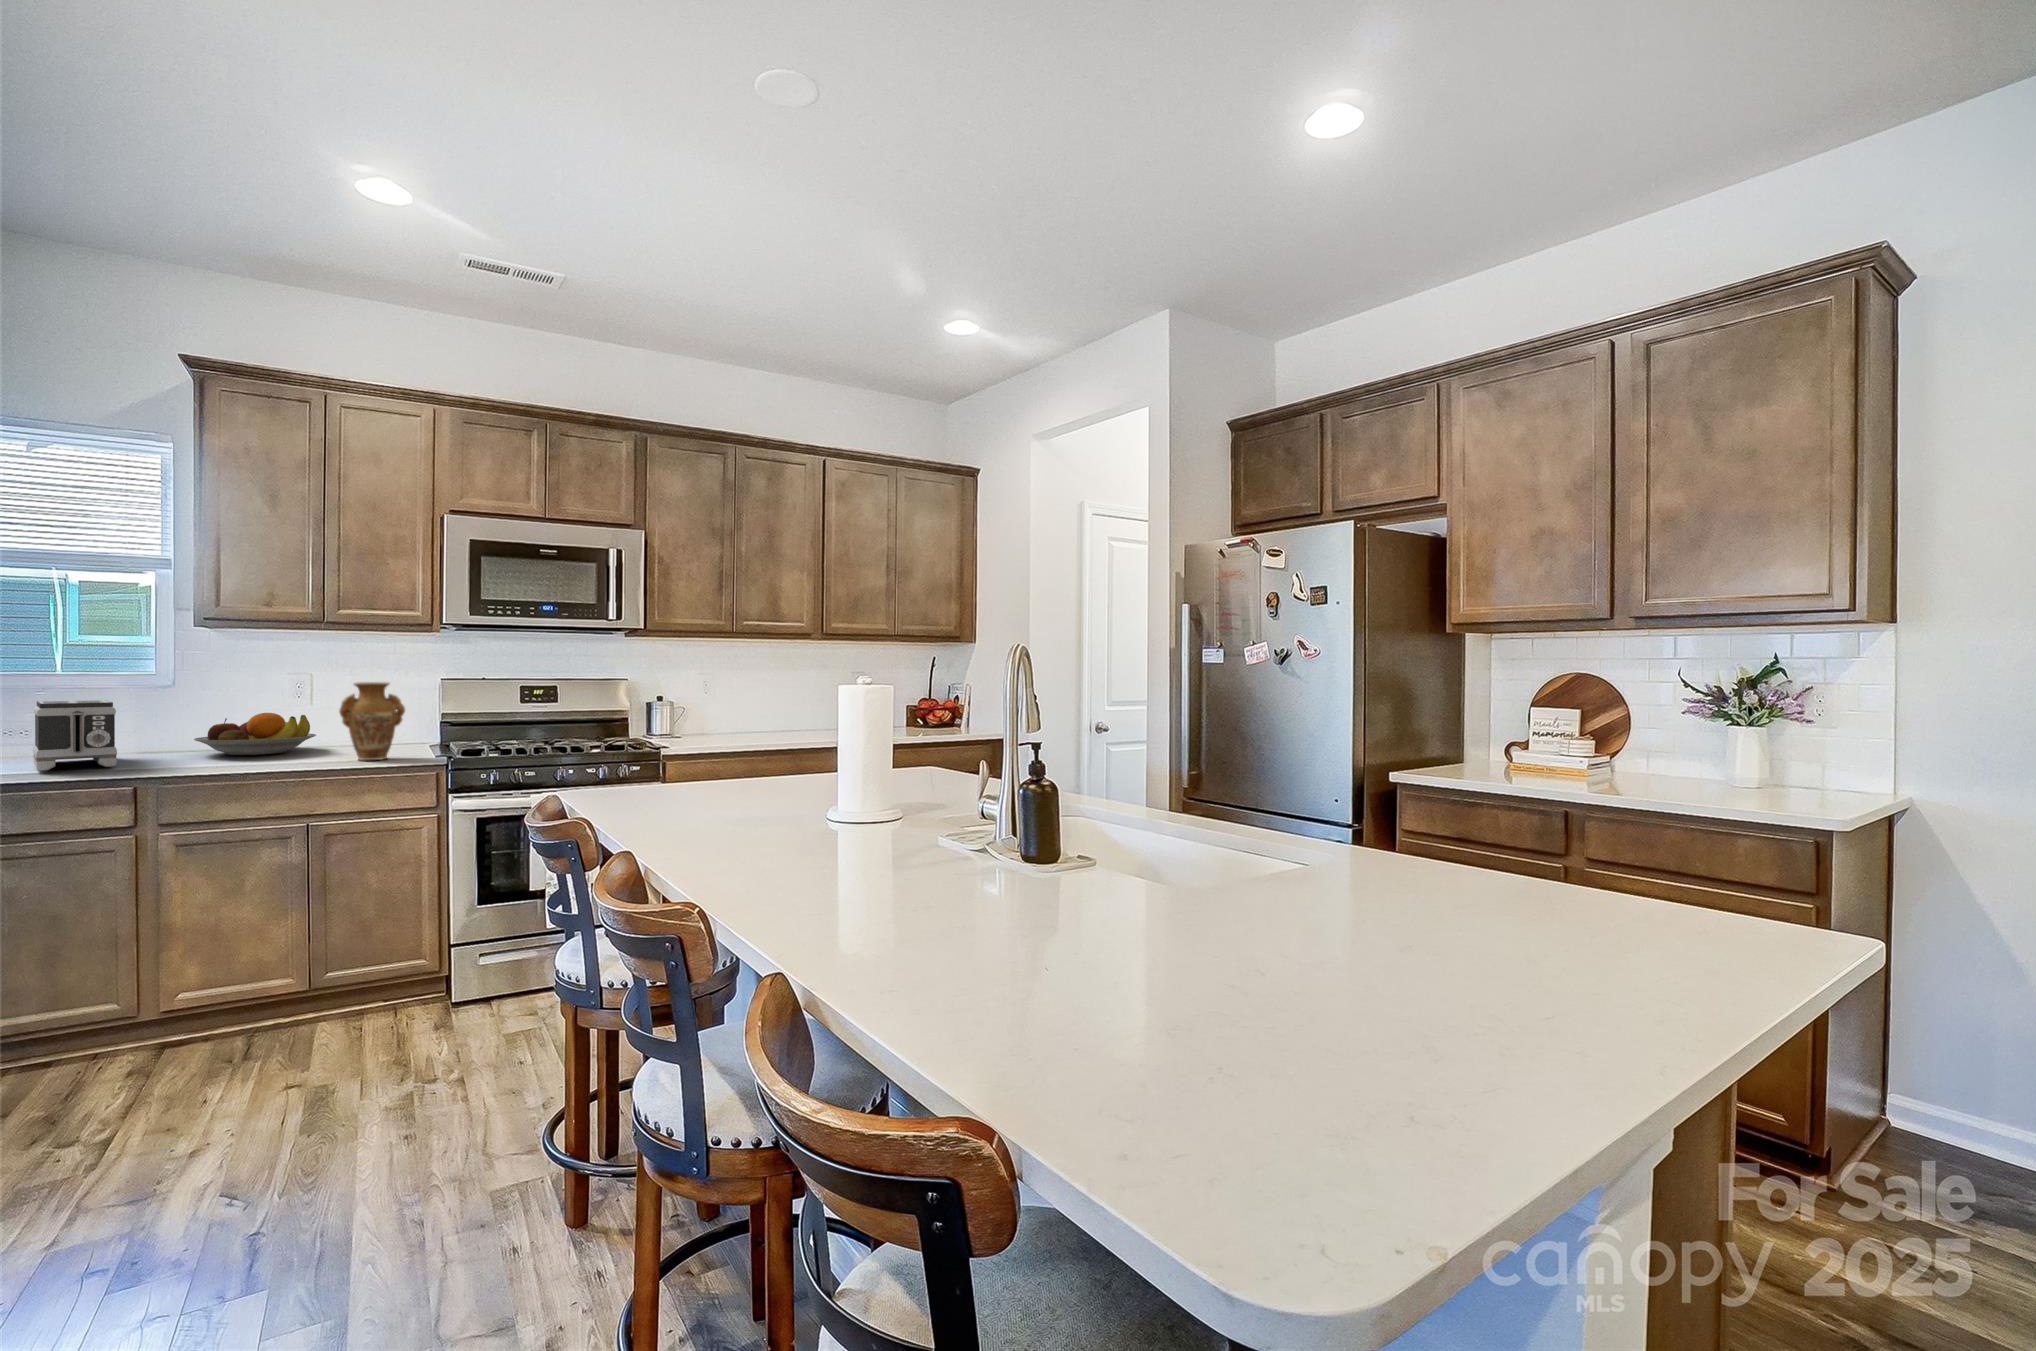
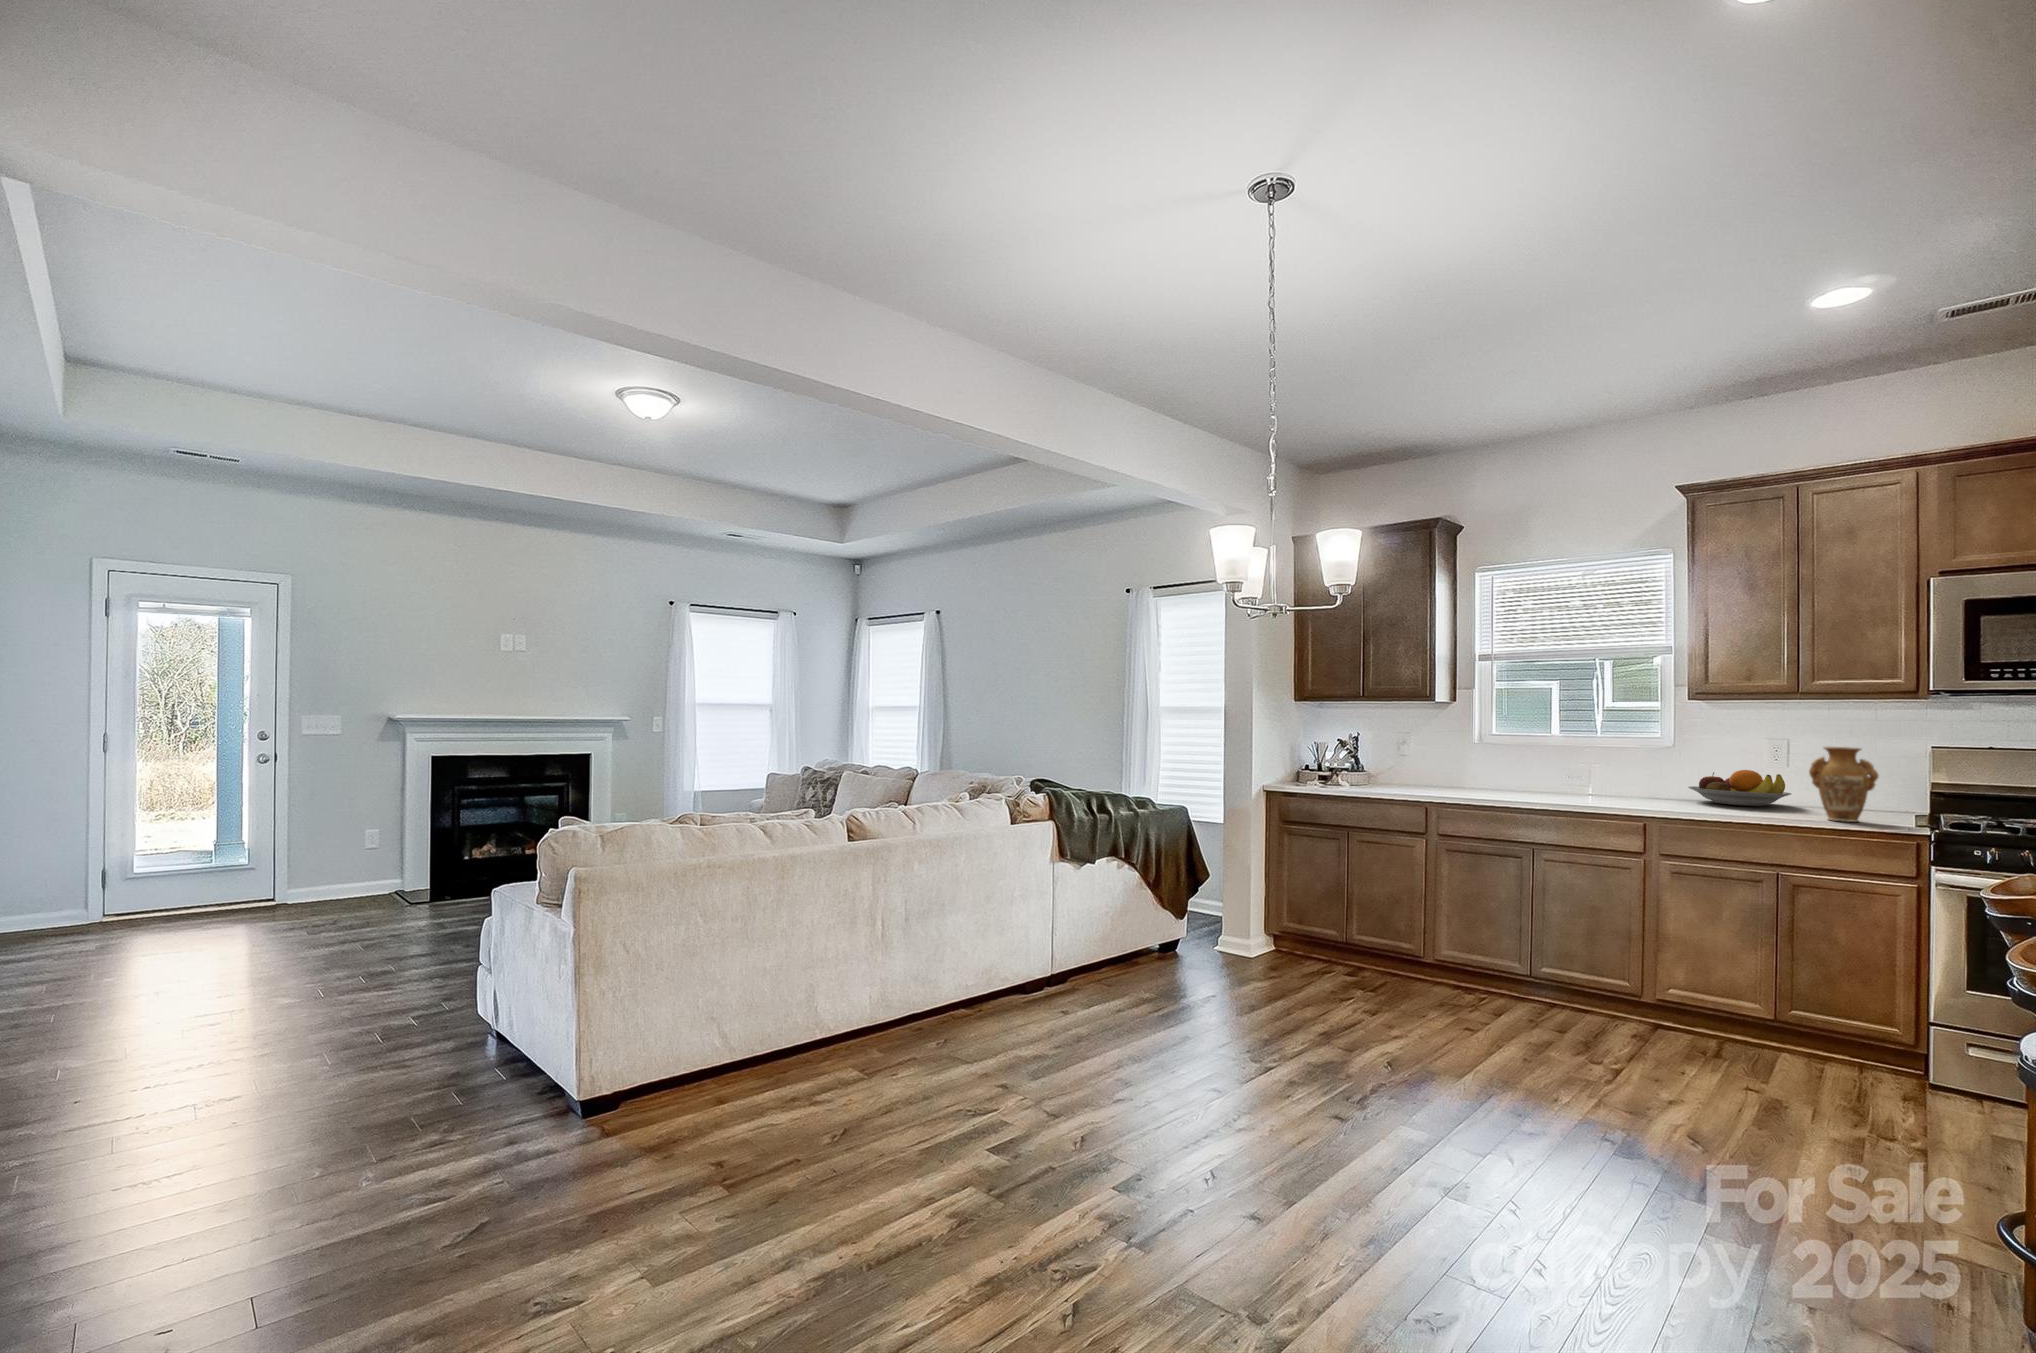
toaster: present [33,700,117,771] -> none [1584,750,1633,801]

